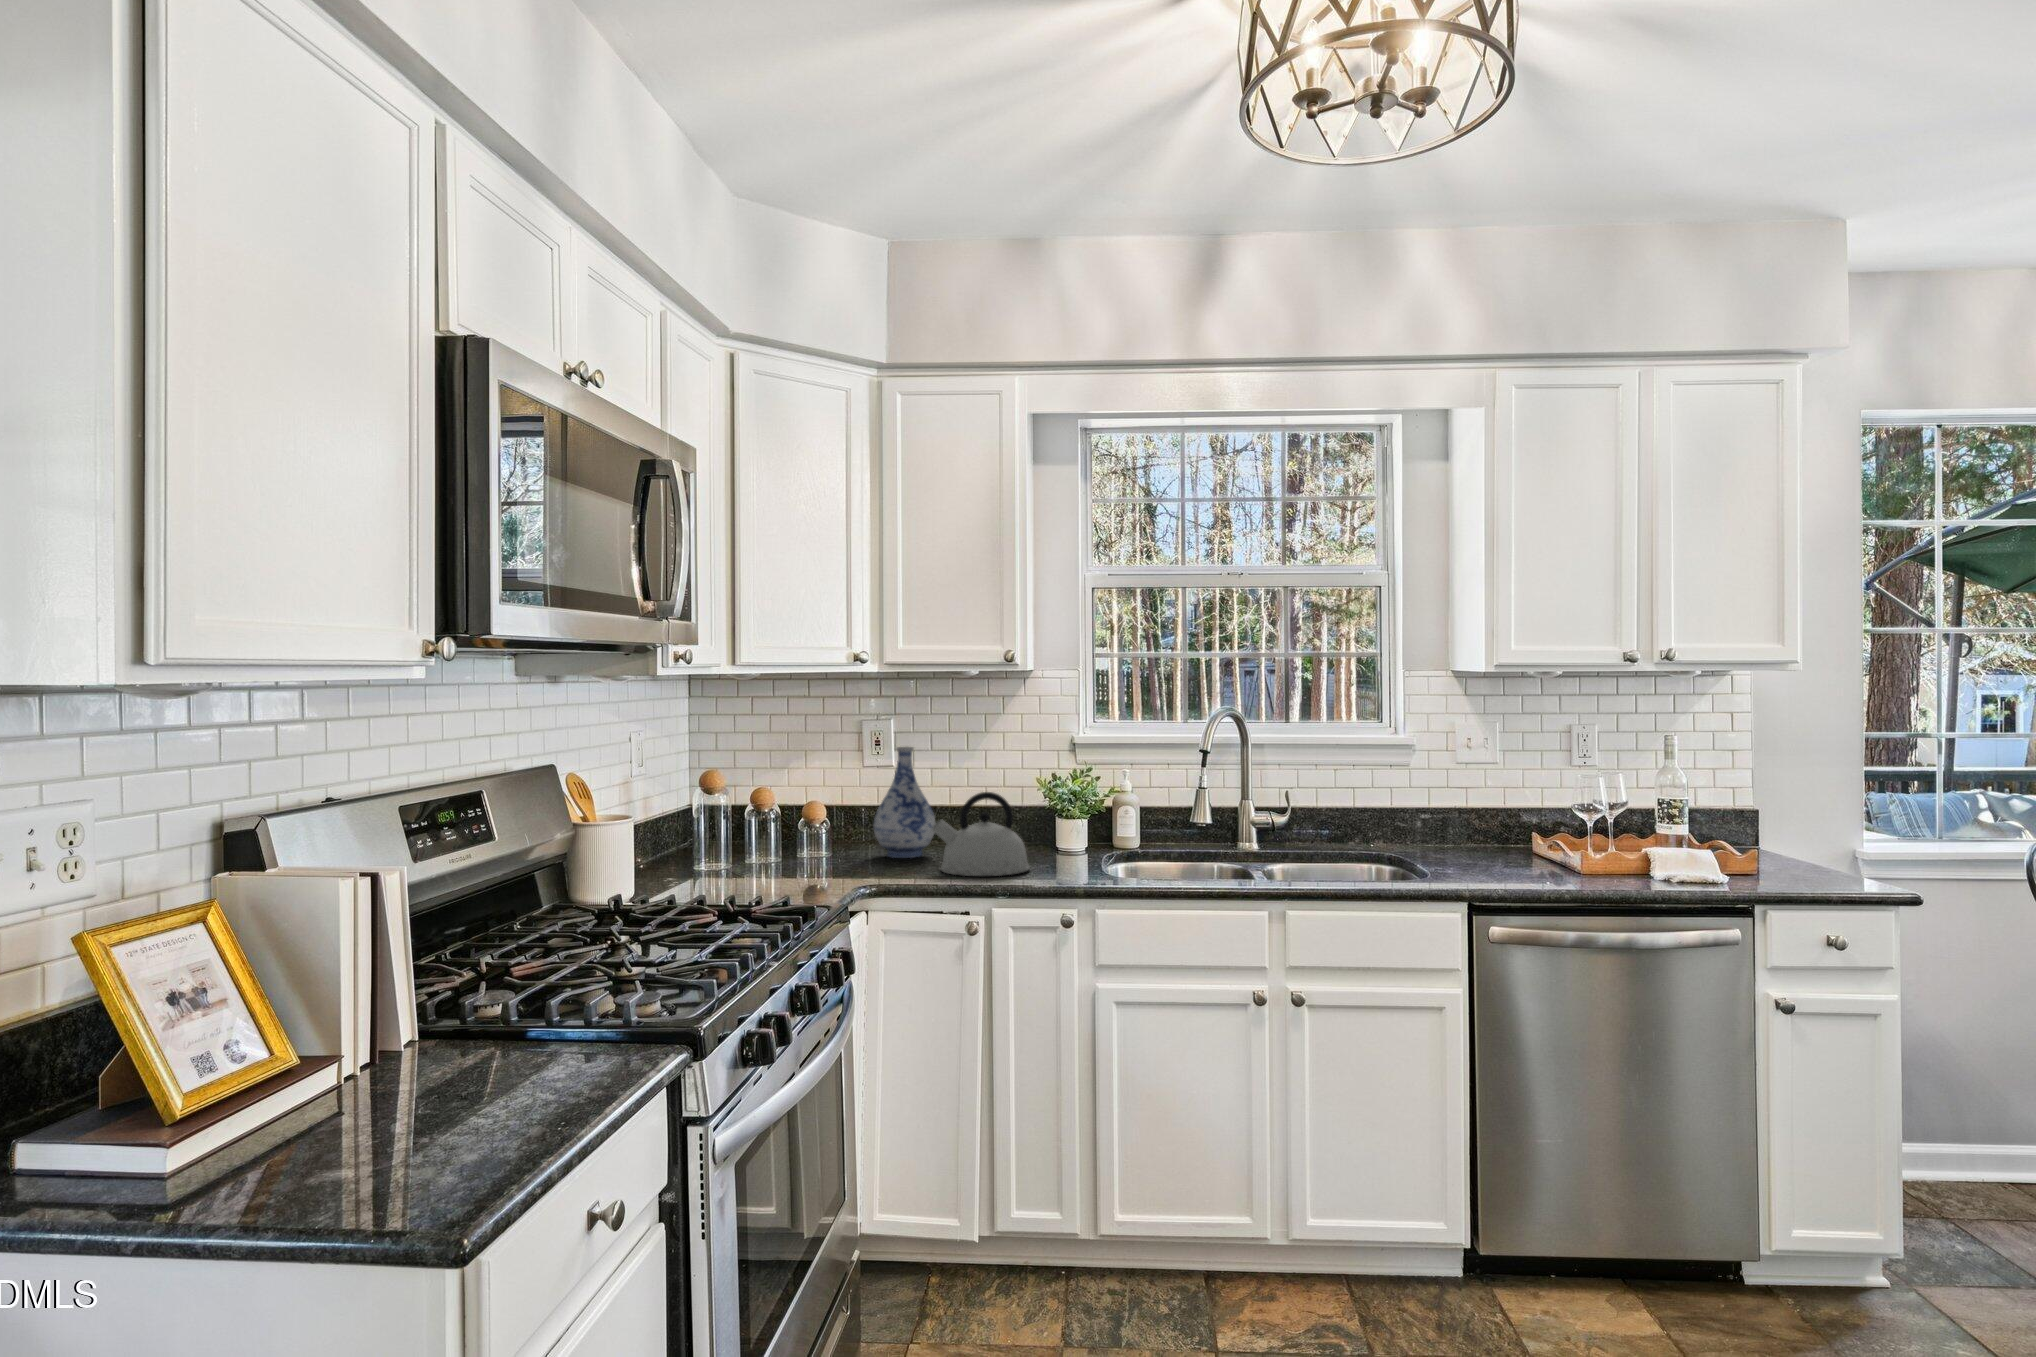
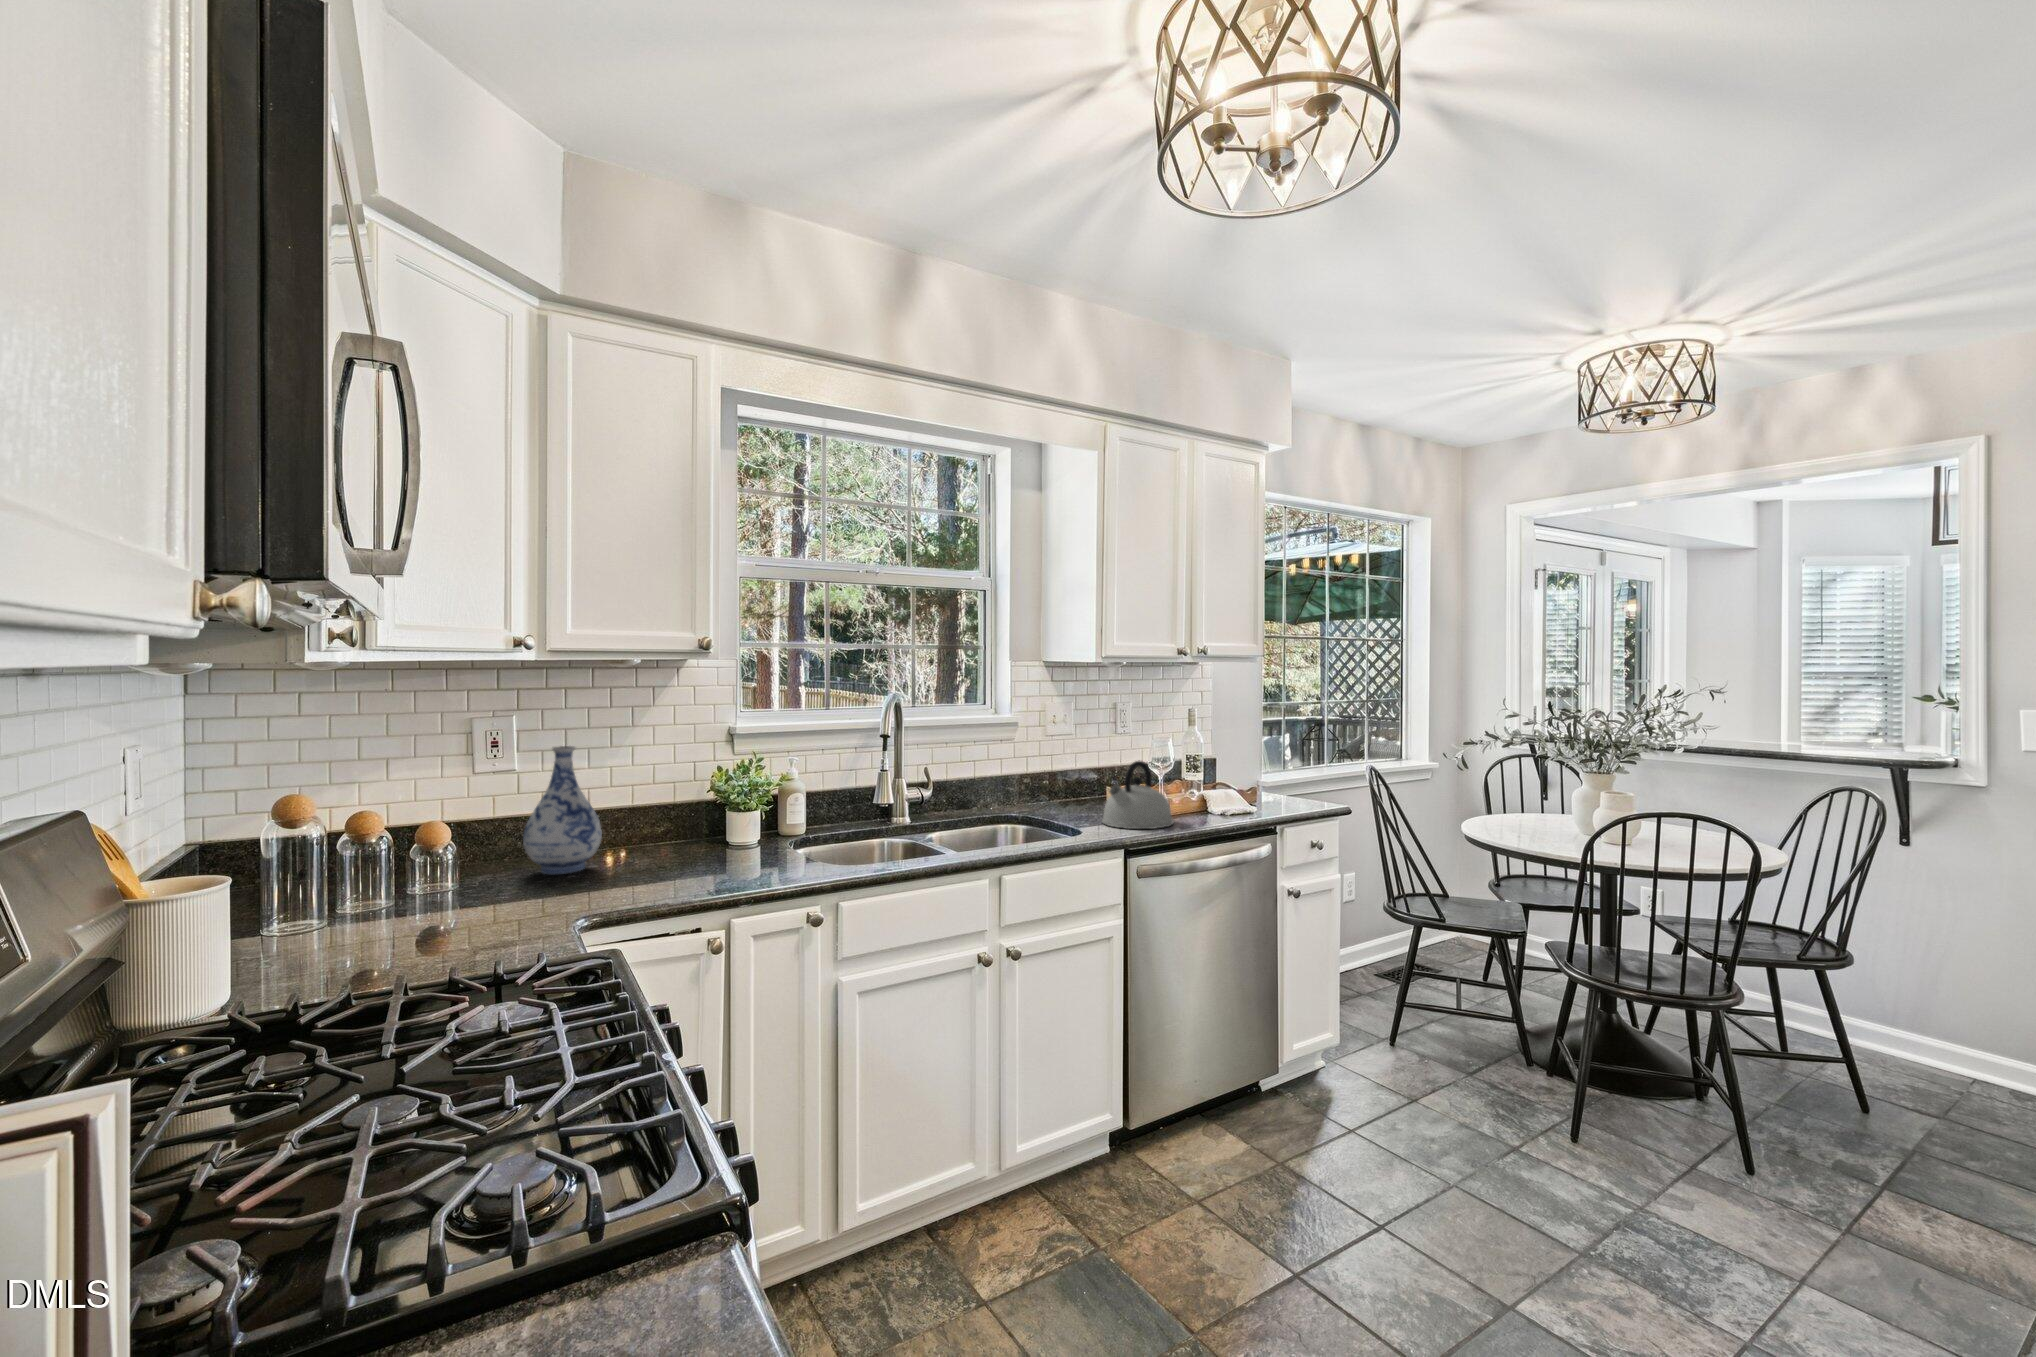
kettle: present [932,792,1030,876] -> present [1102,760,1173,829]

